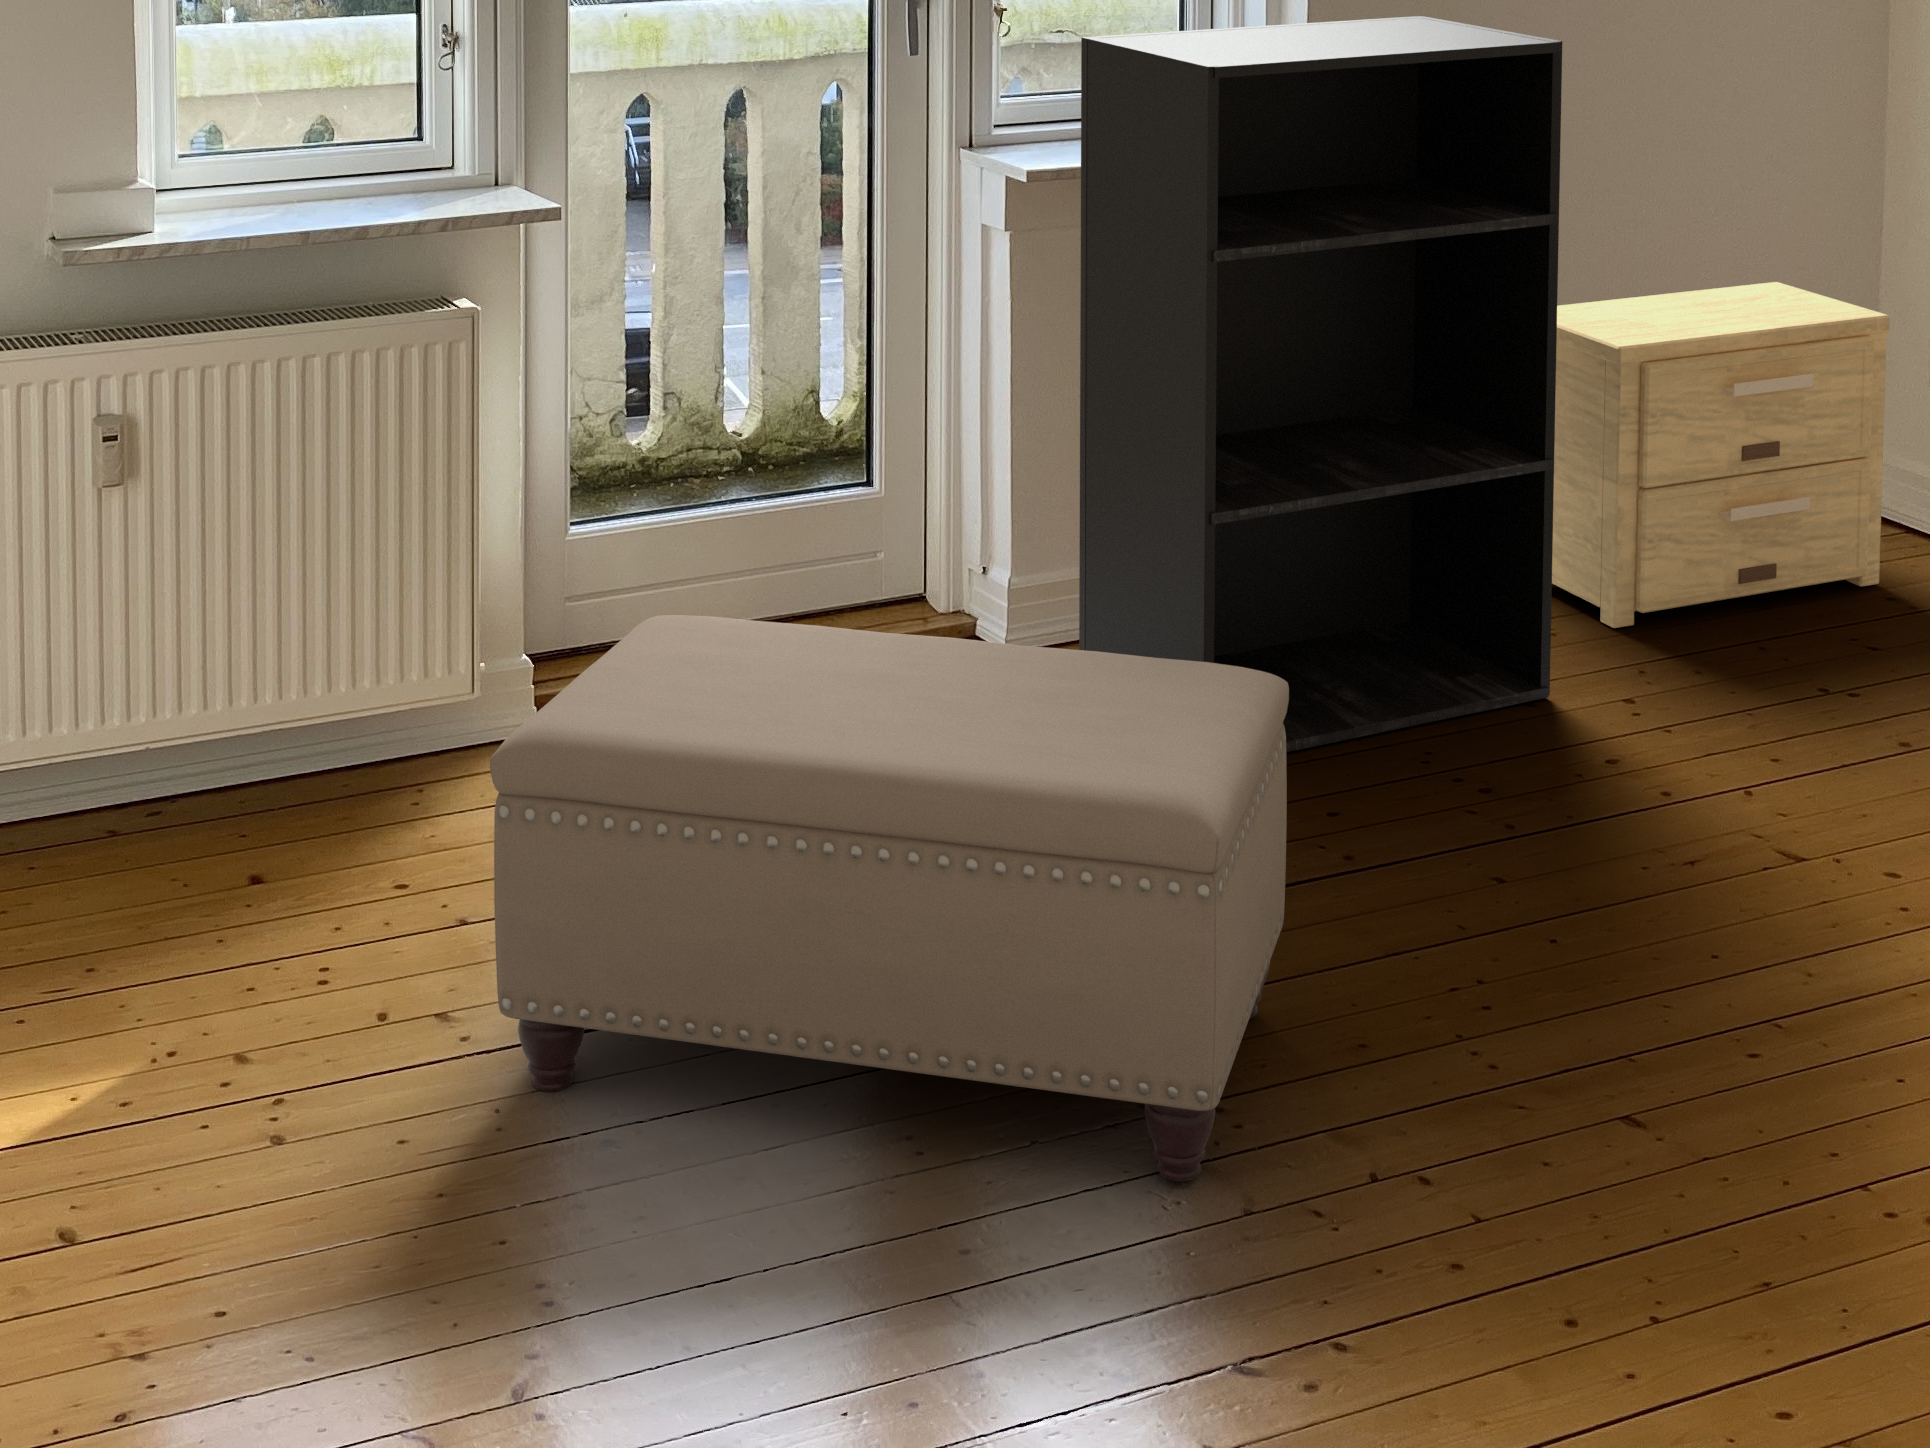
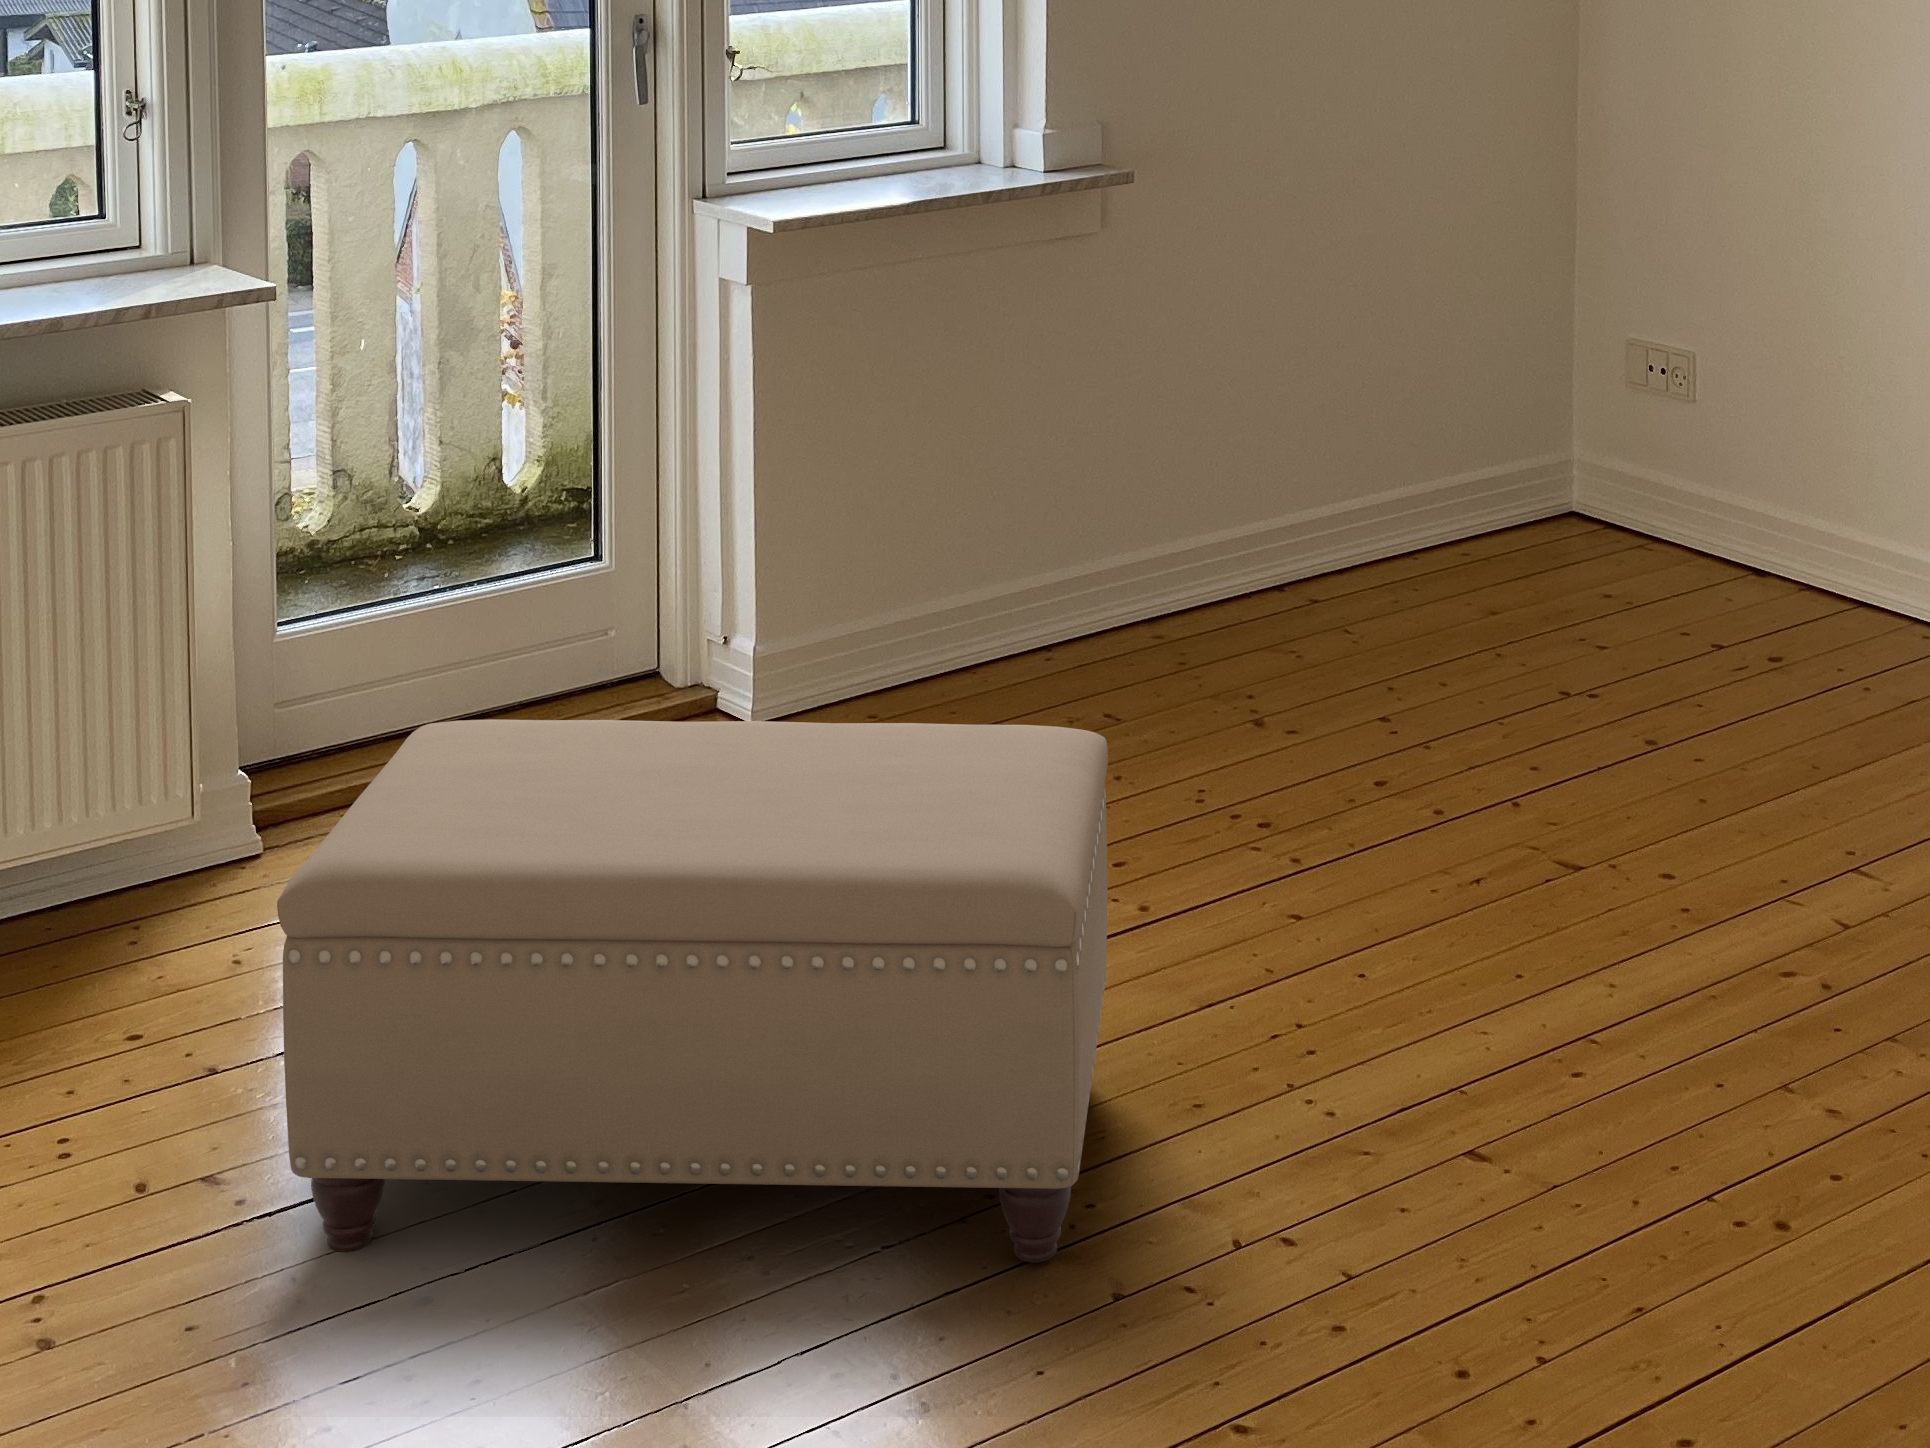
bookshelf: present [1079,16,1562,752] -> none [830,46,1311,824]
side table: present [1552,282,1890,628] -> none [1249,290,1600,642]

